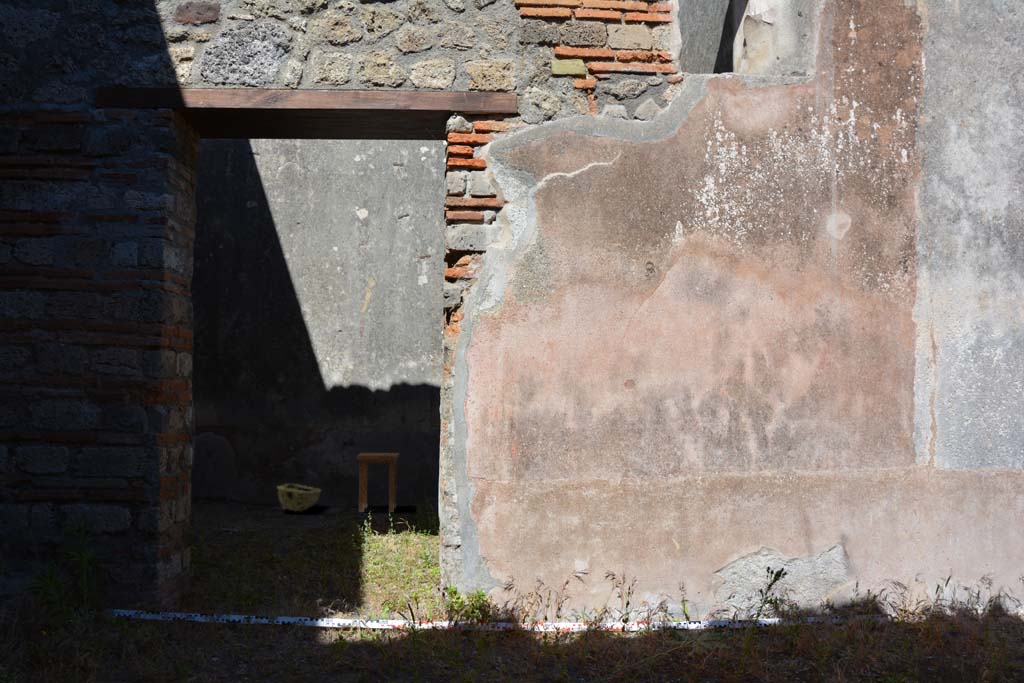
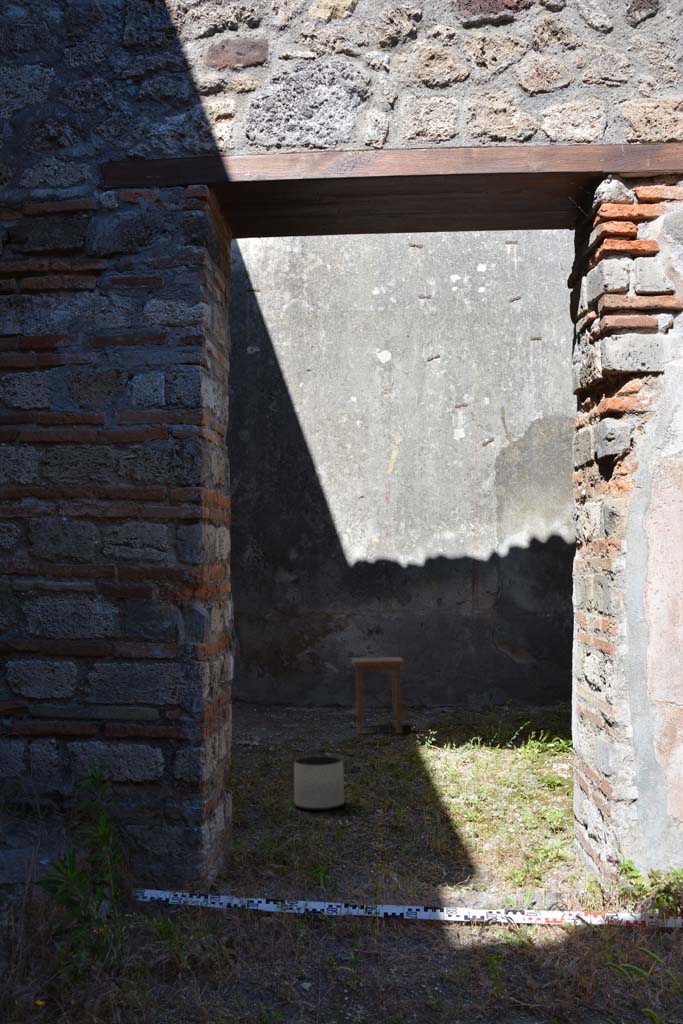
woven basket: present [278,484,321,512] -> none [255,699,305,735]
planter: none [269,522,308,561] -> present [294,756,344,810]

